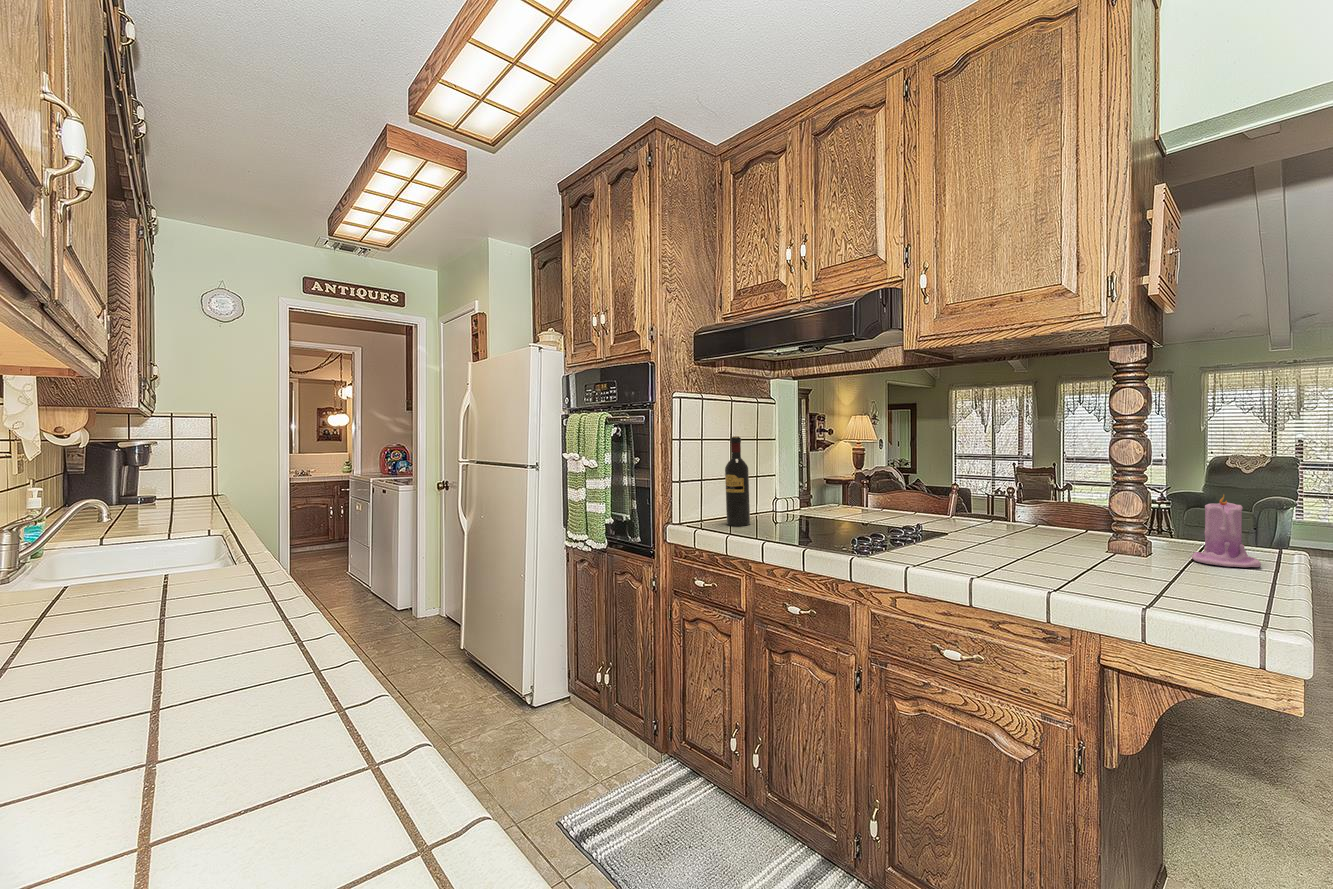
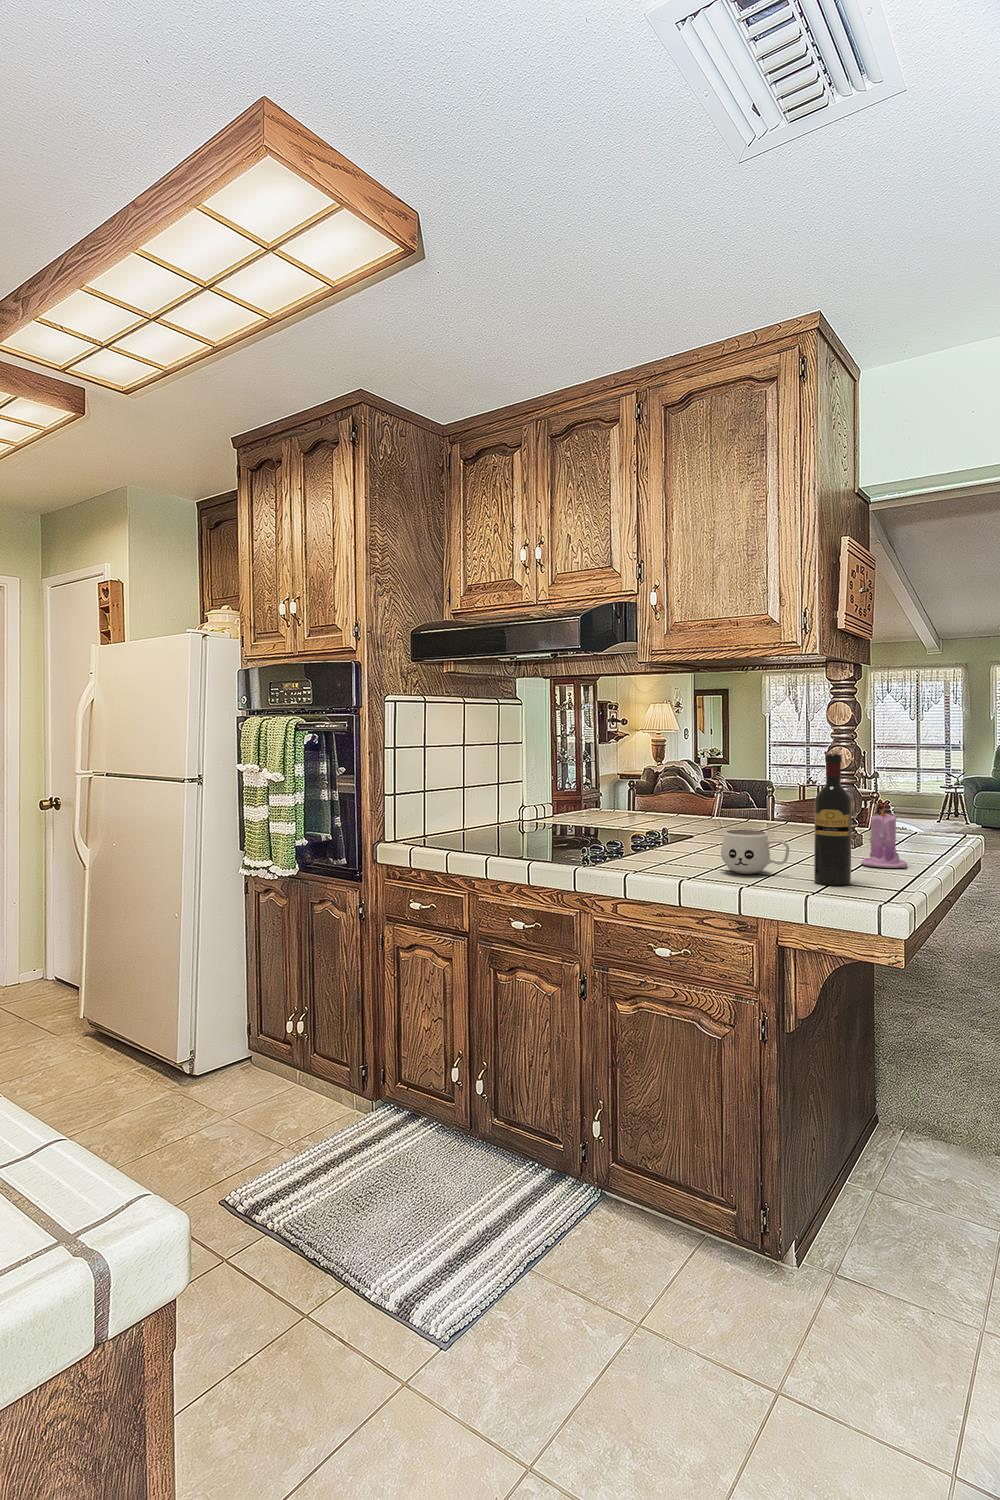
wine bottle: present [725,436,750,526] -> present [814,753,852,885]
mug: none [1014,521,1104,572] -> present [721,830,789,874]

